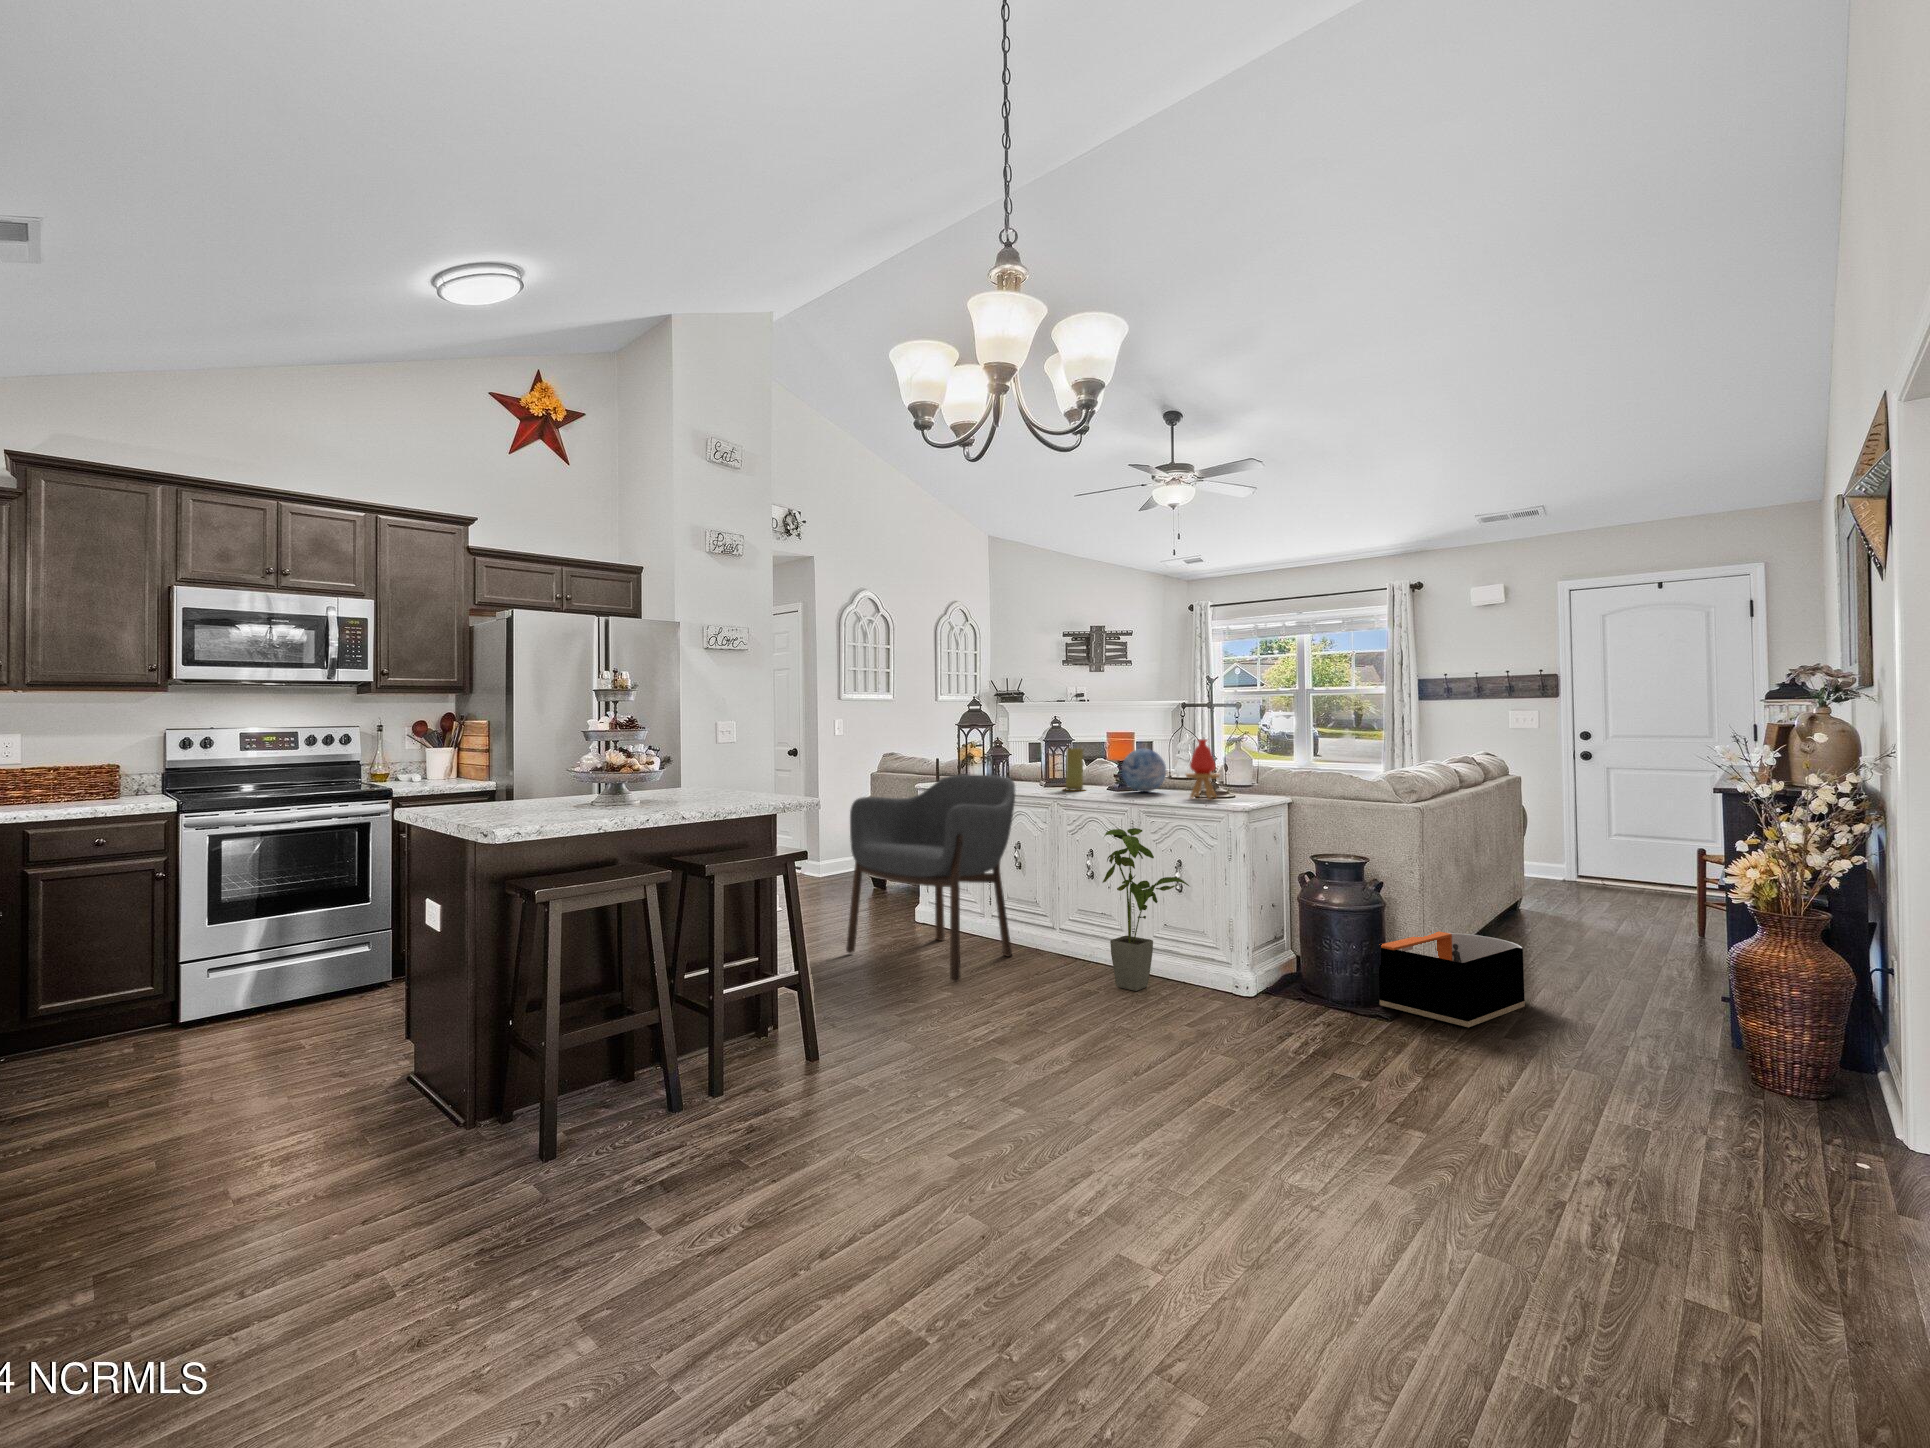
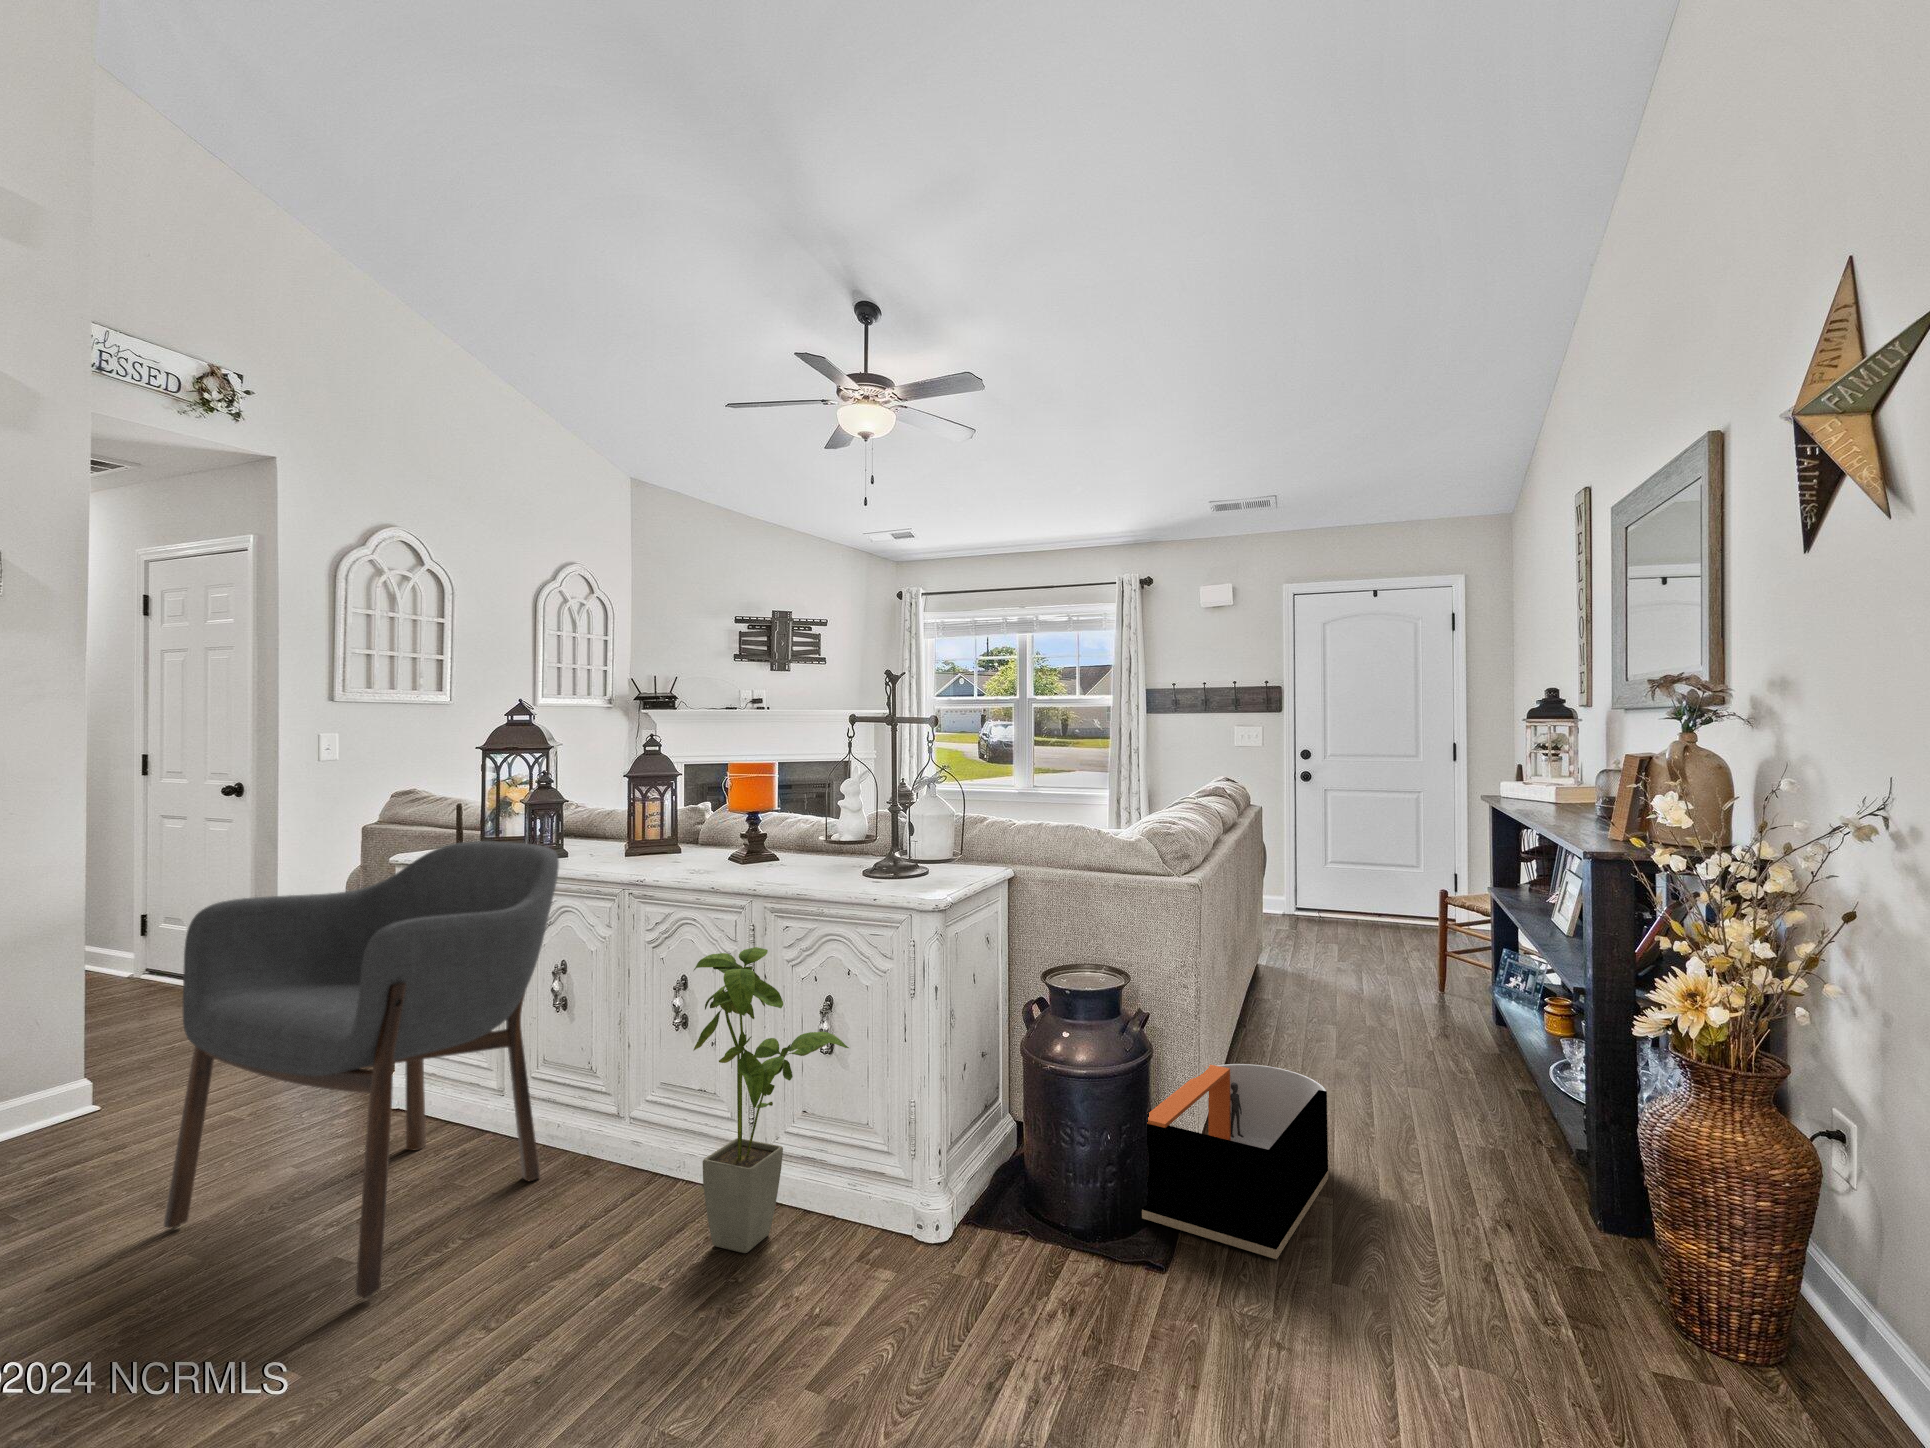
vase: present [1186,739,1220,799] -> none [849,782,908,885]
candle: present [1065,748,1083,791] -> none [648,794,691,869]
decorative orb: present [1122,749,1166,792] -> none [749,795,824,869]

